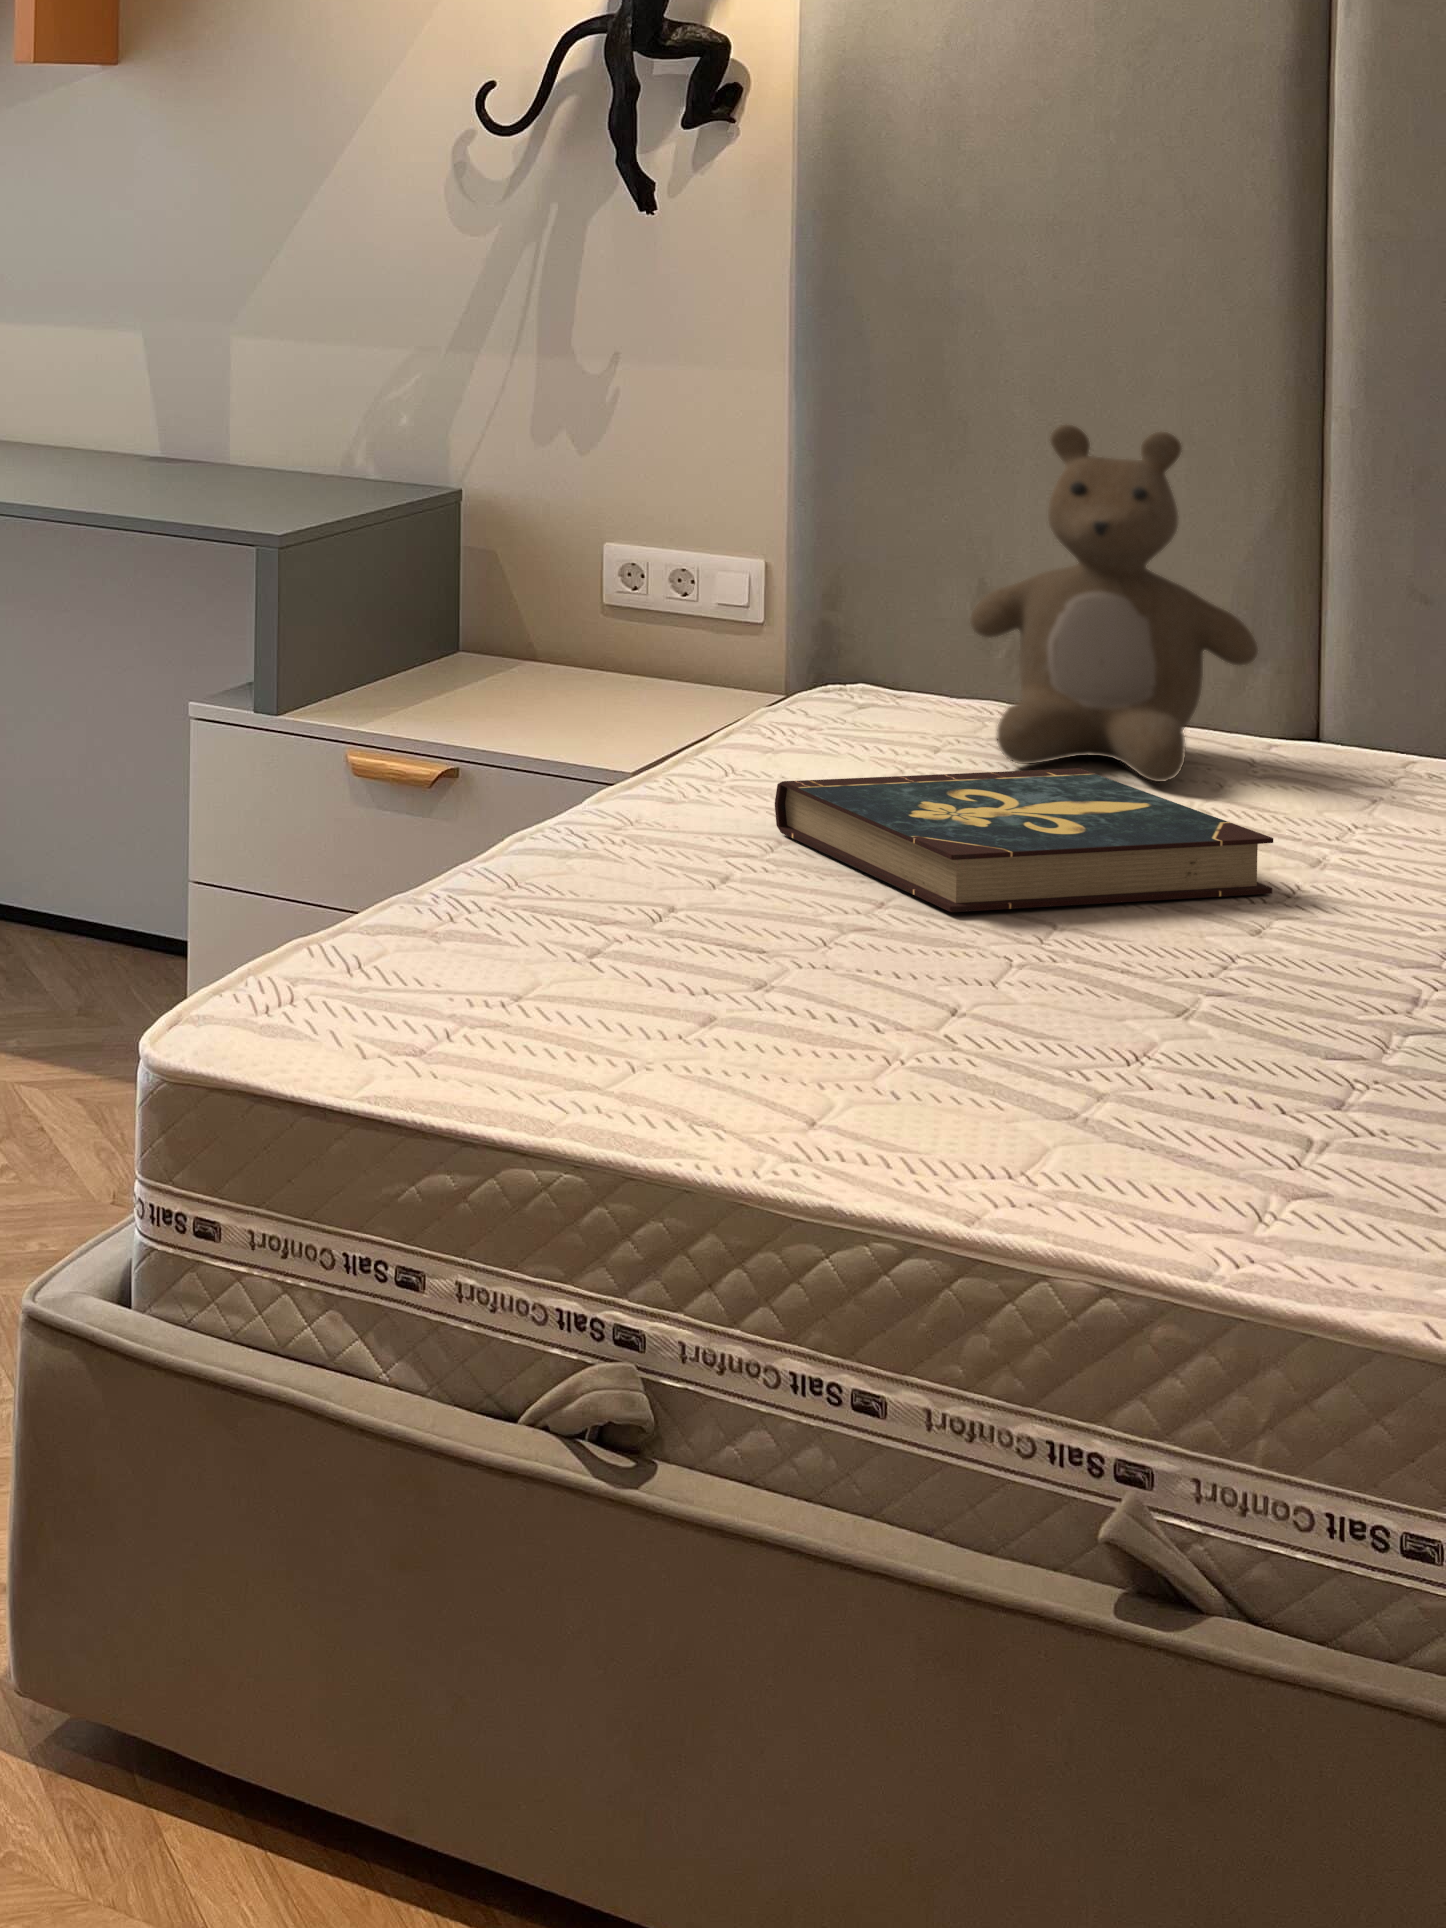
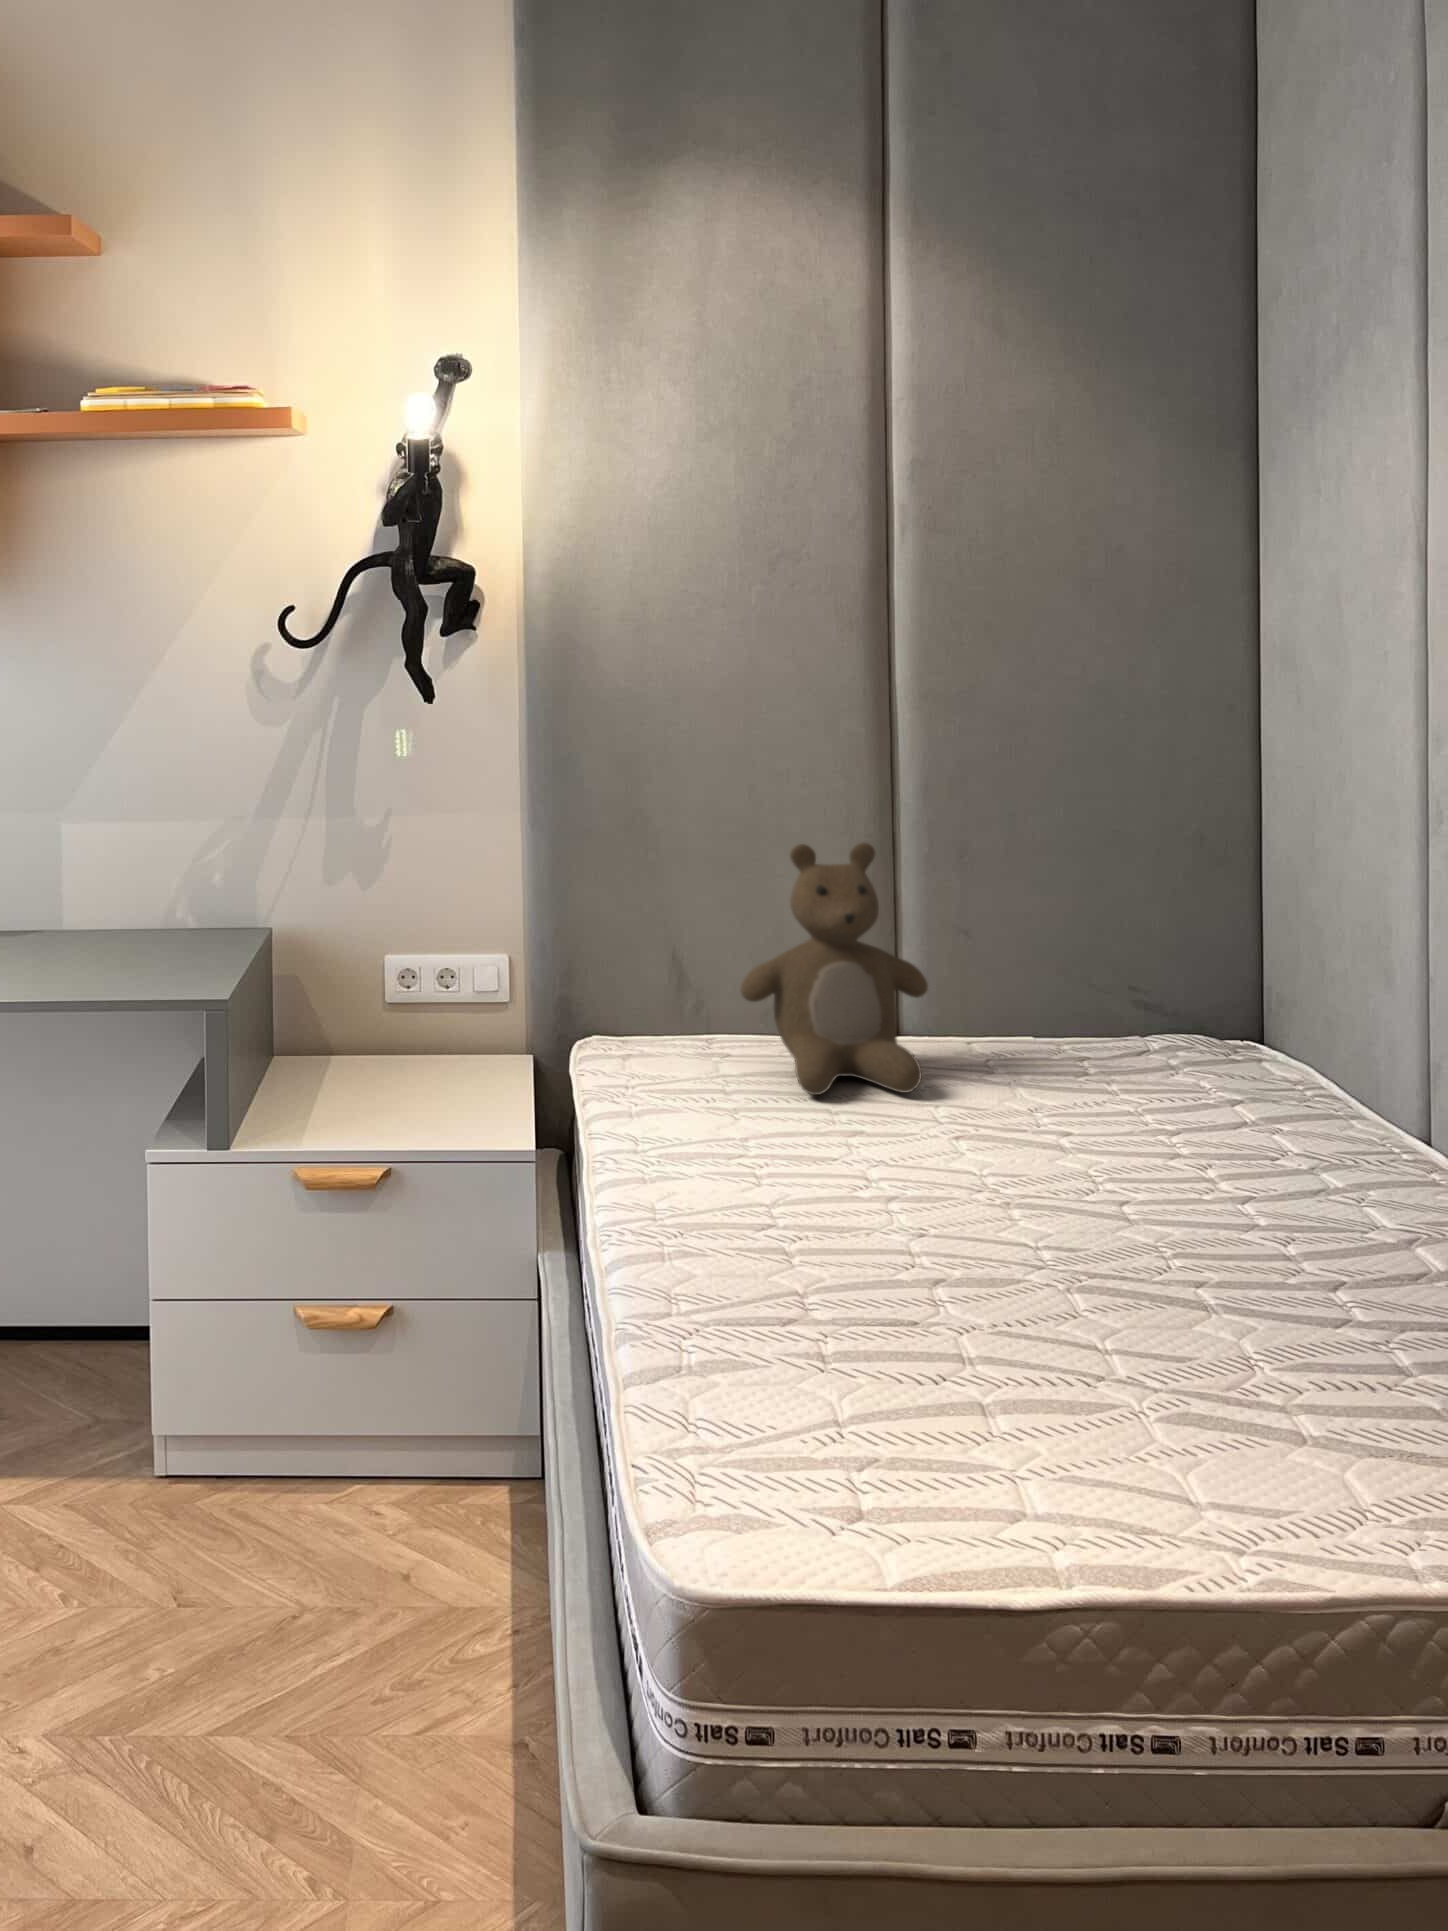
book: present [775,768,1273,912] -> none [767,1102,1093,1253]

